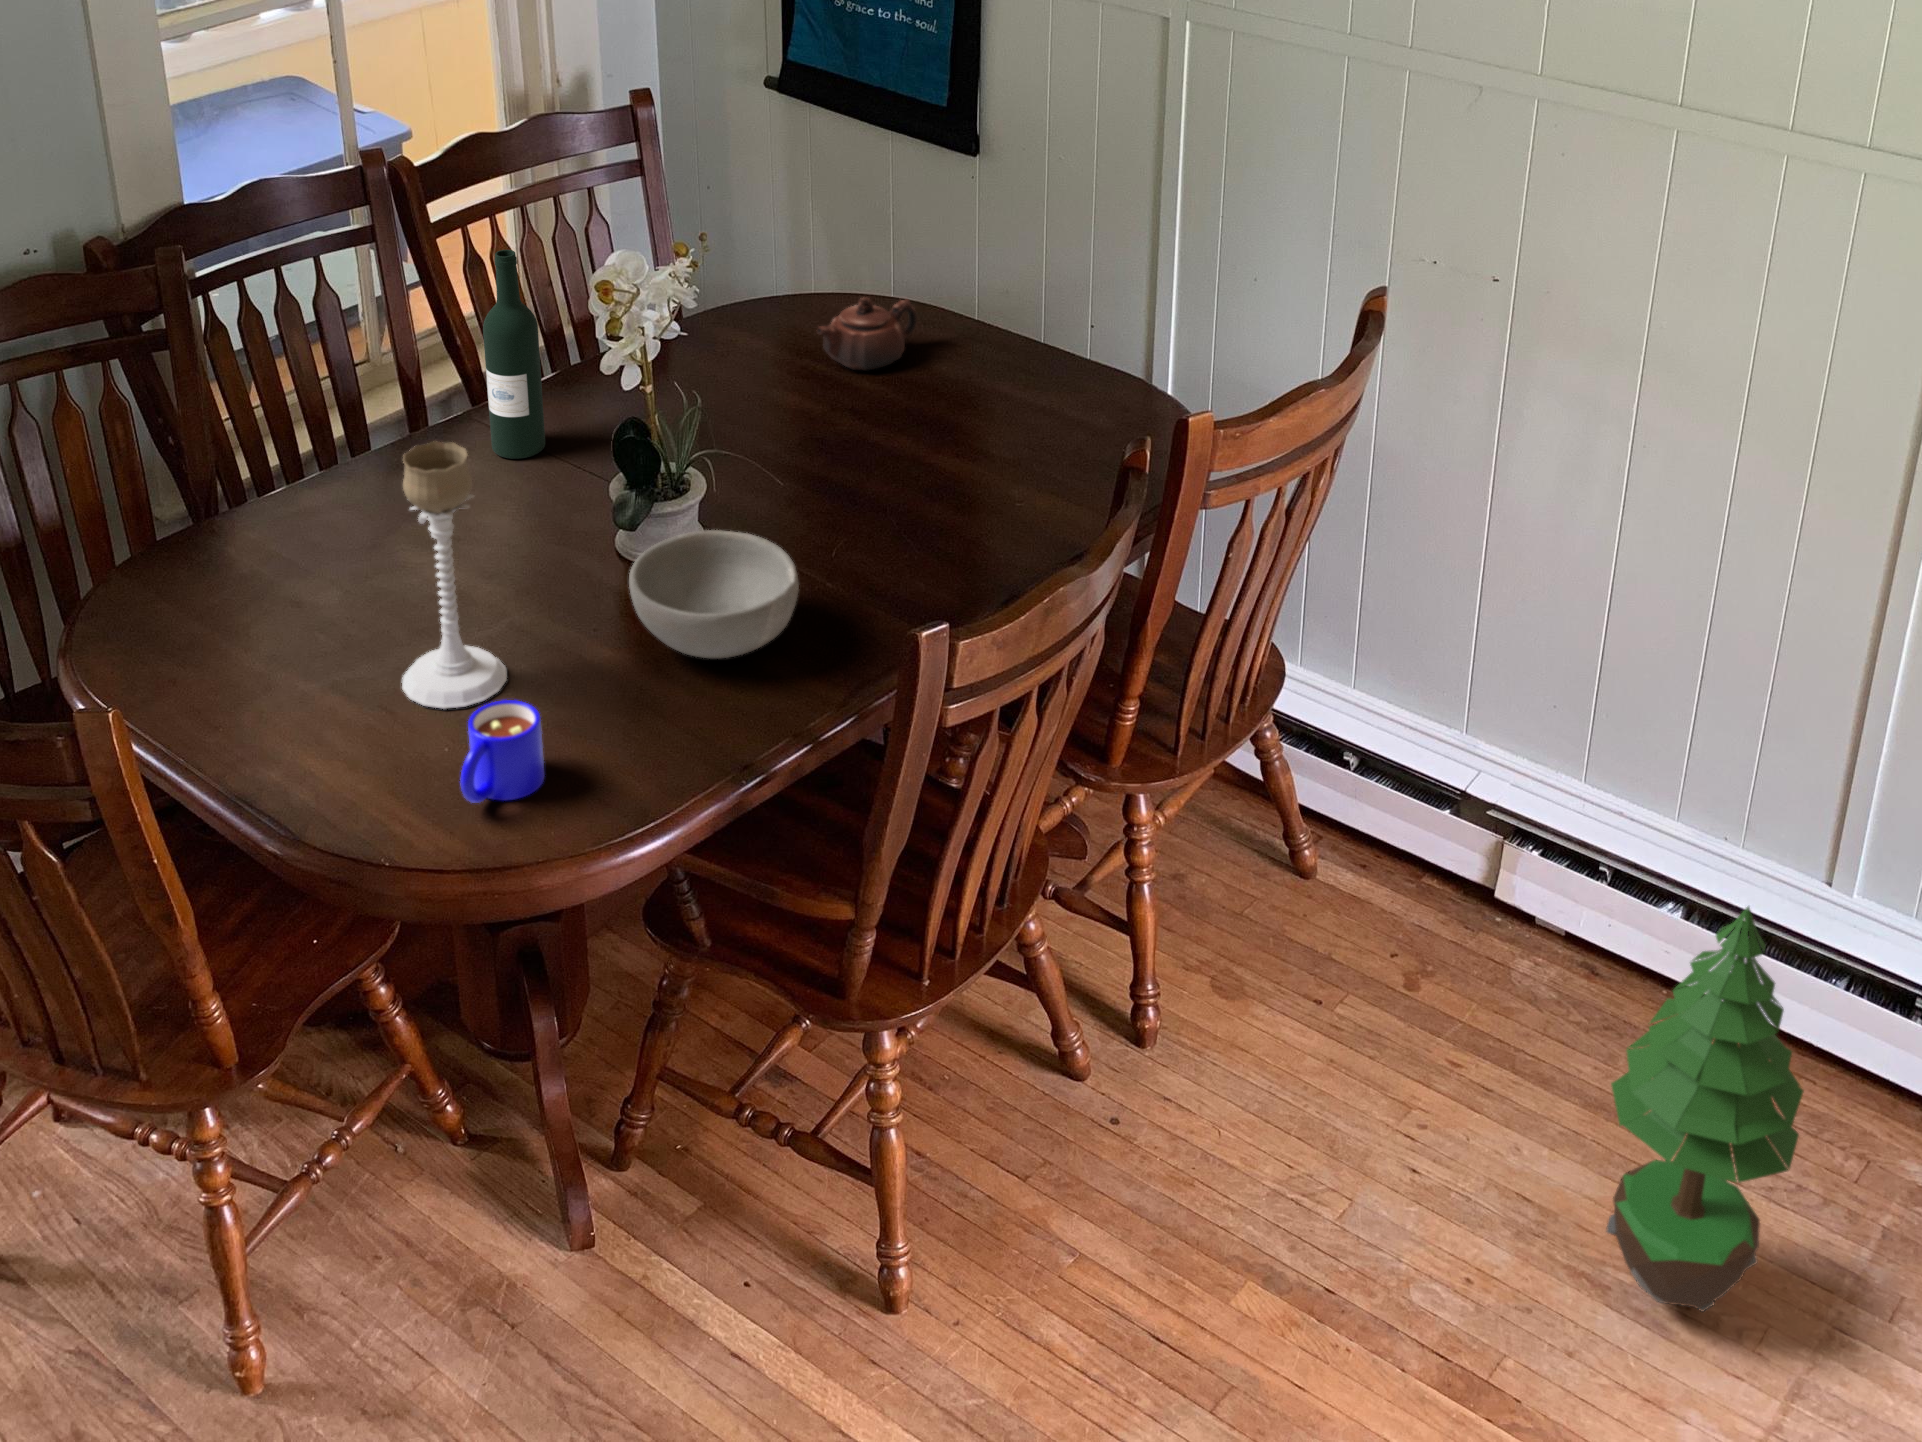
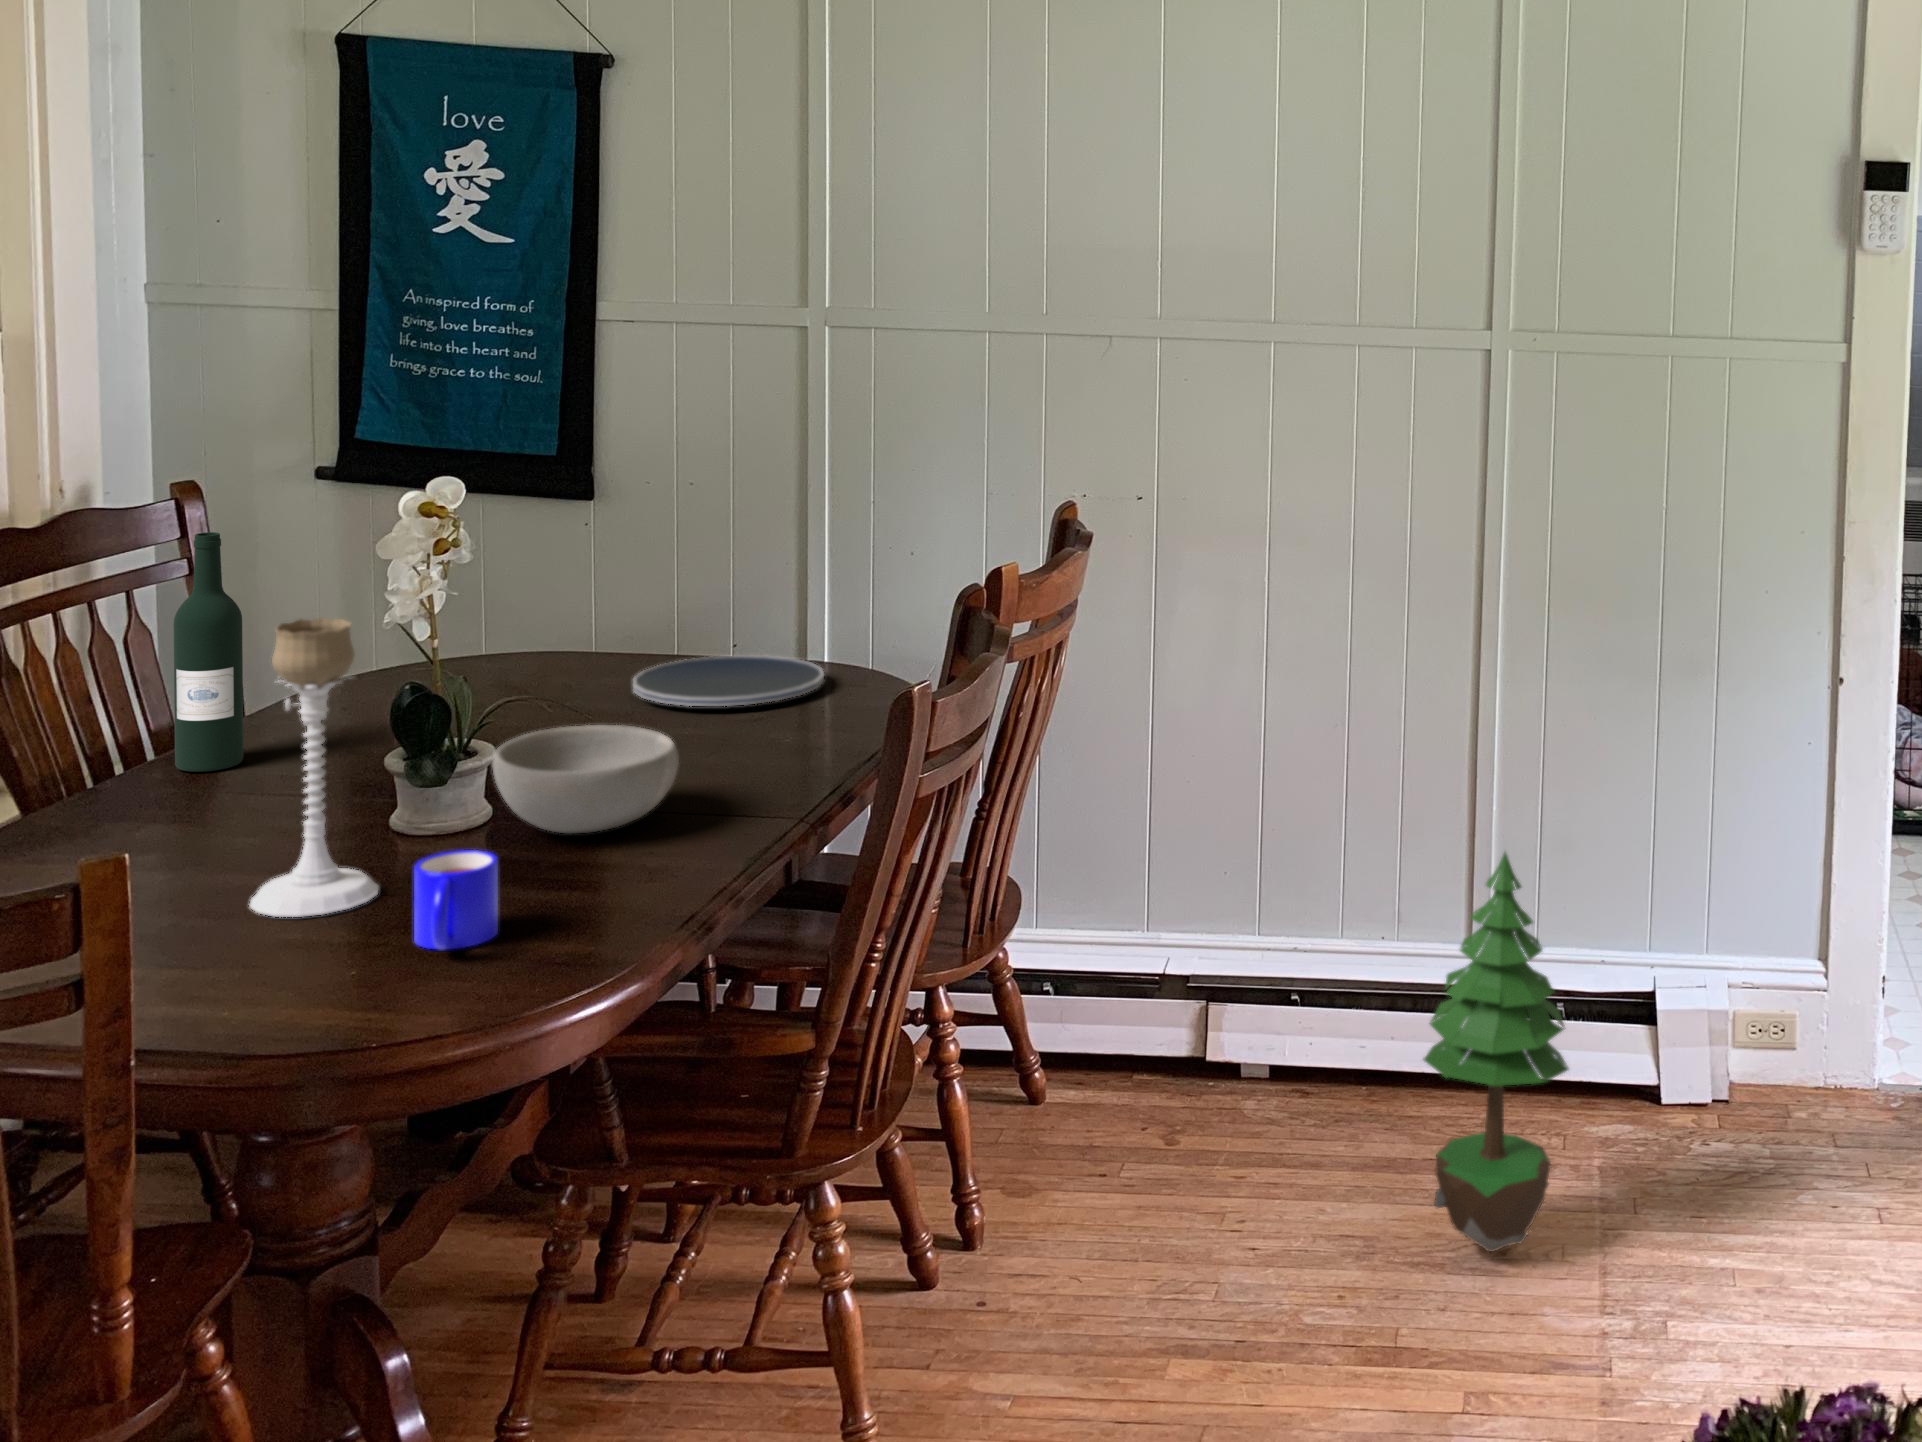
teapot: present [817,297,917,371] -> none [504,600,593,673]
plate: none [895,388,1083,479] -> present [633,655,824,706]

